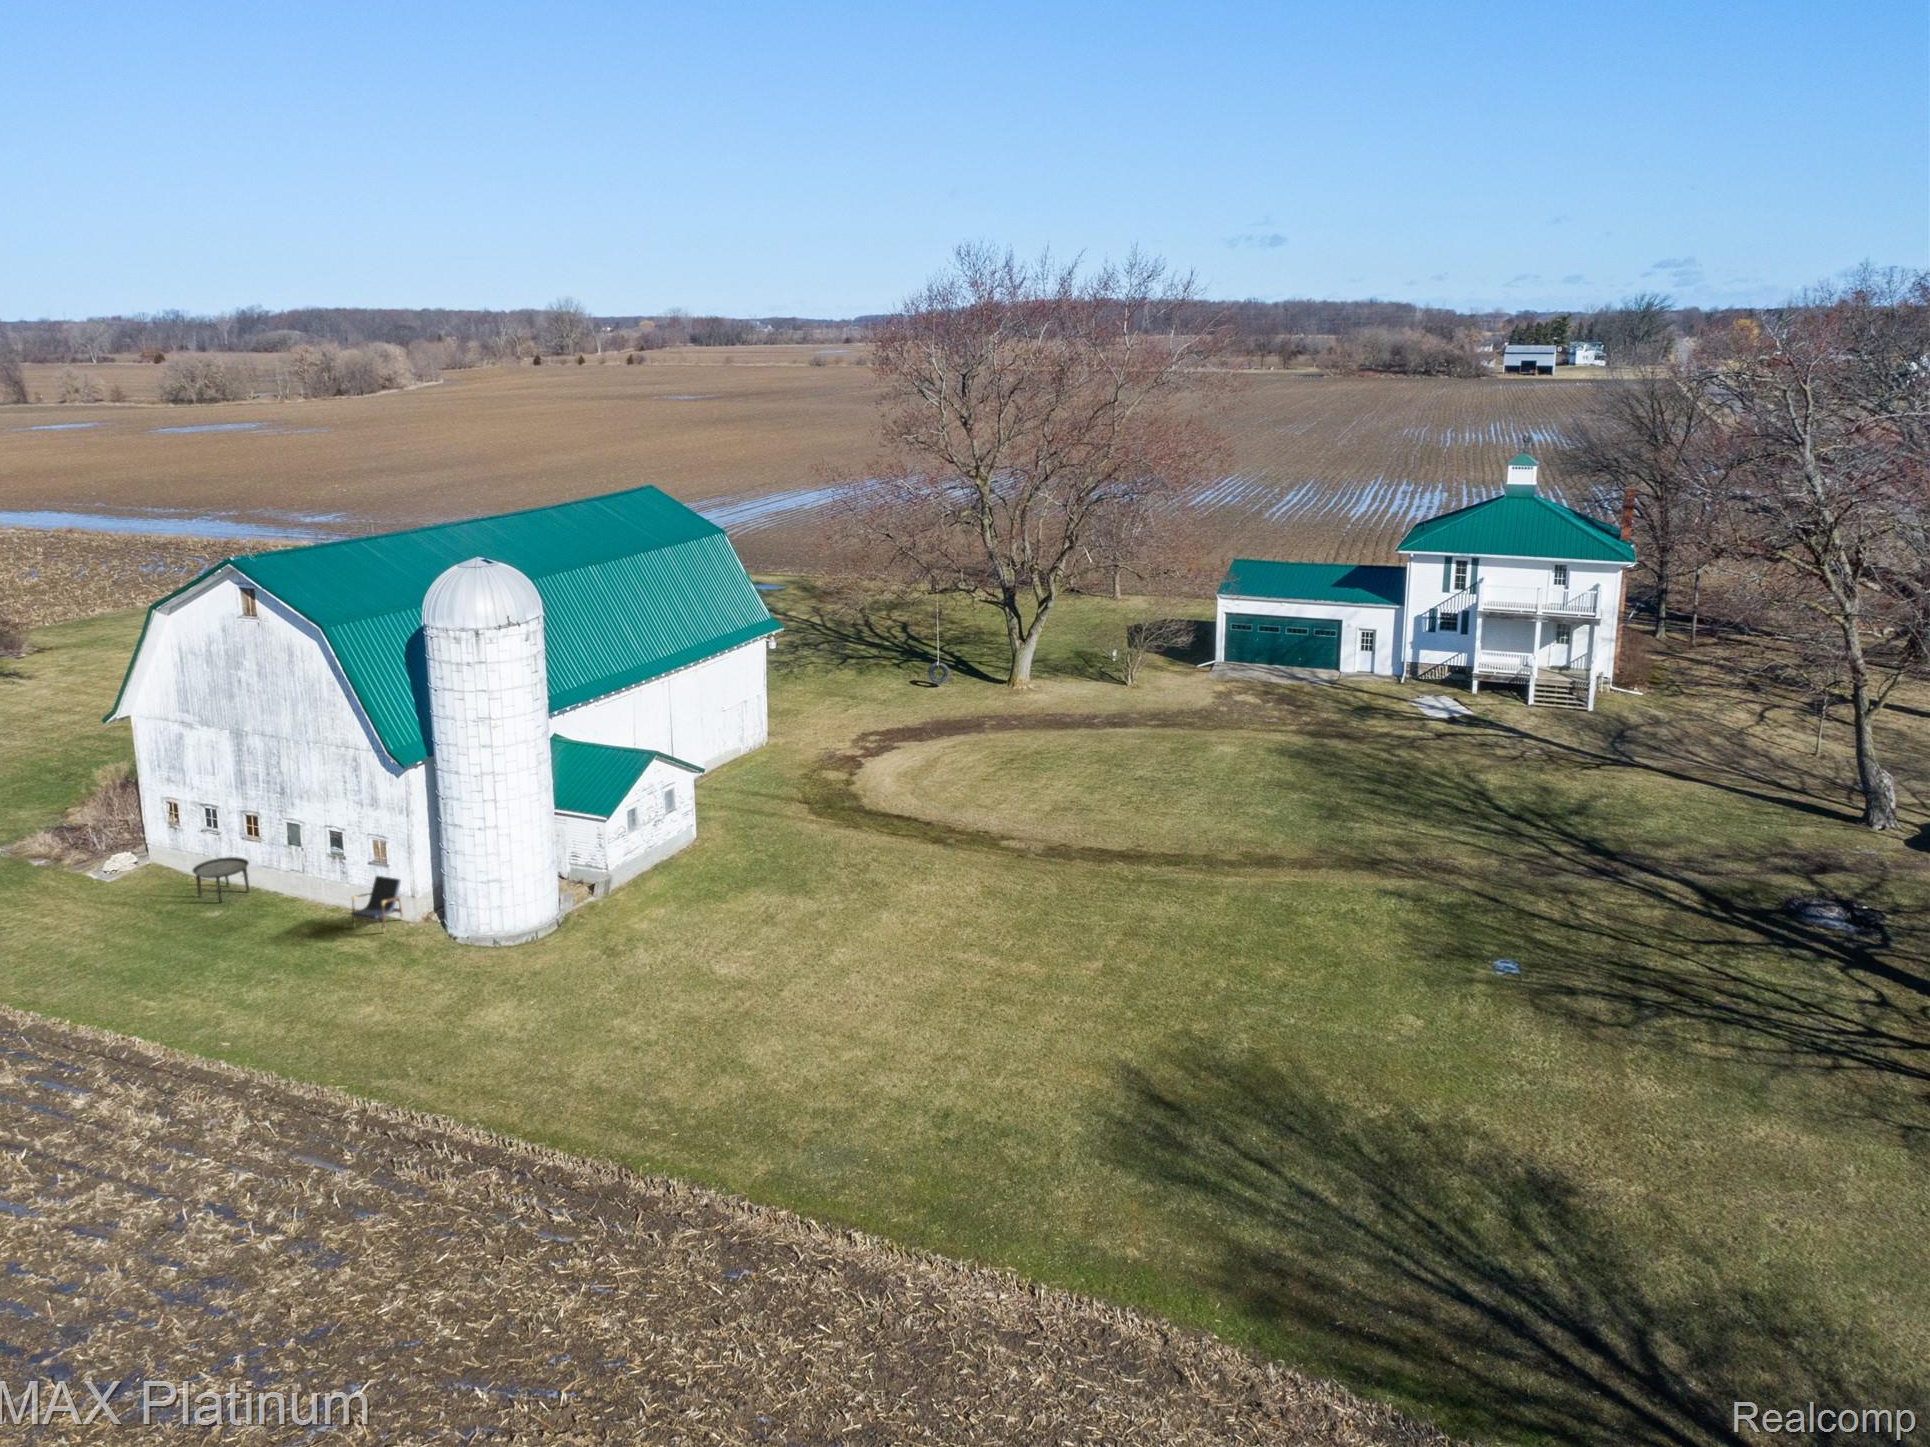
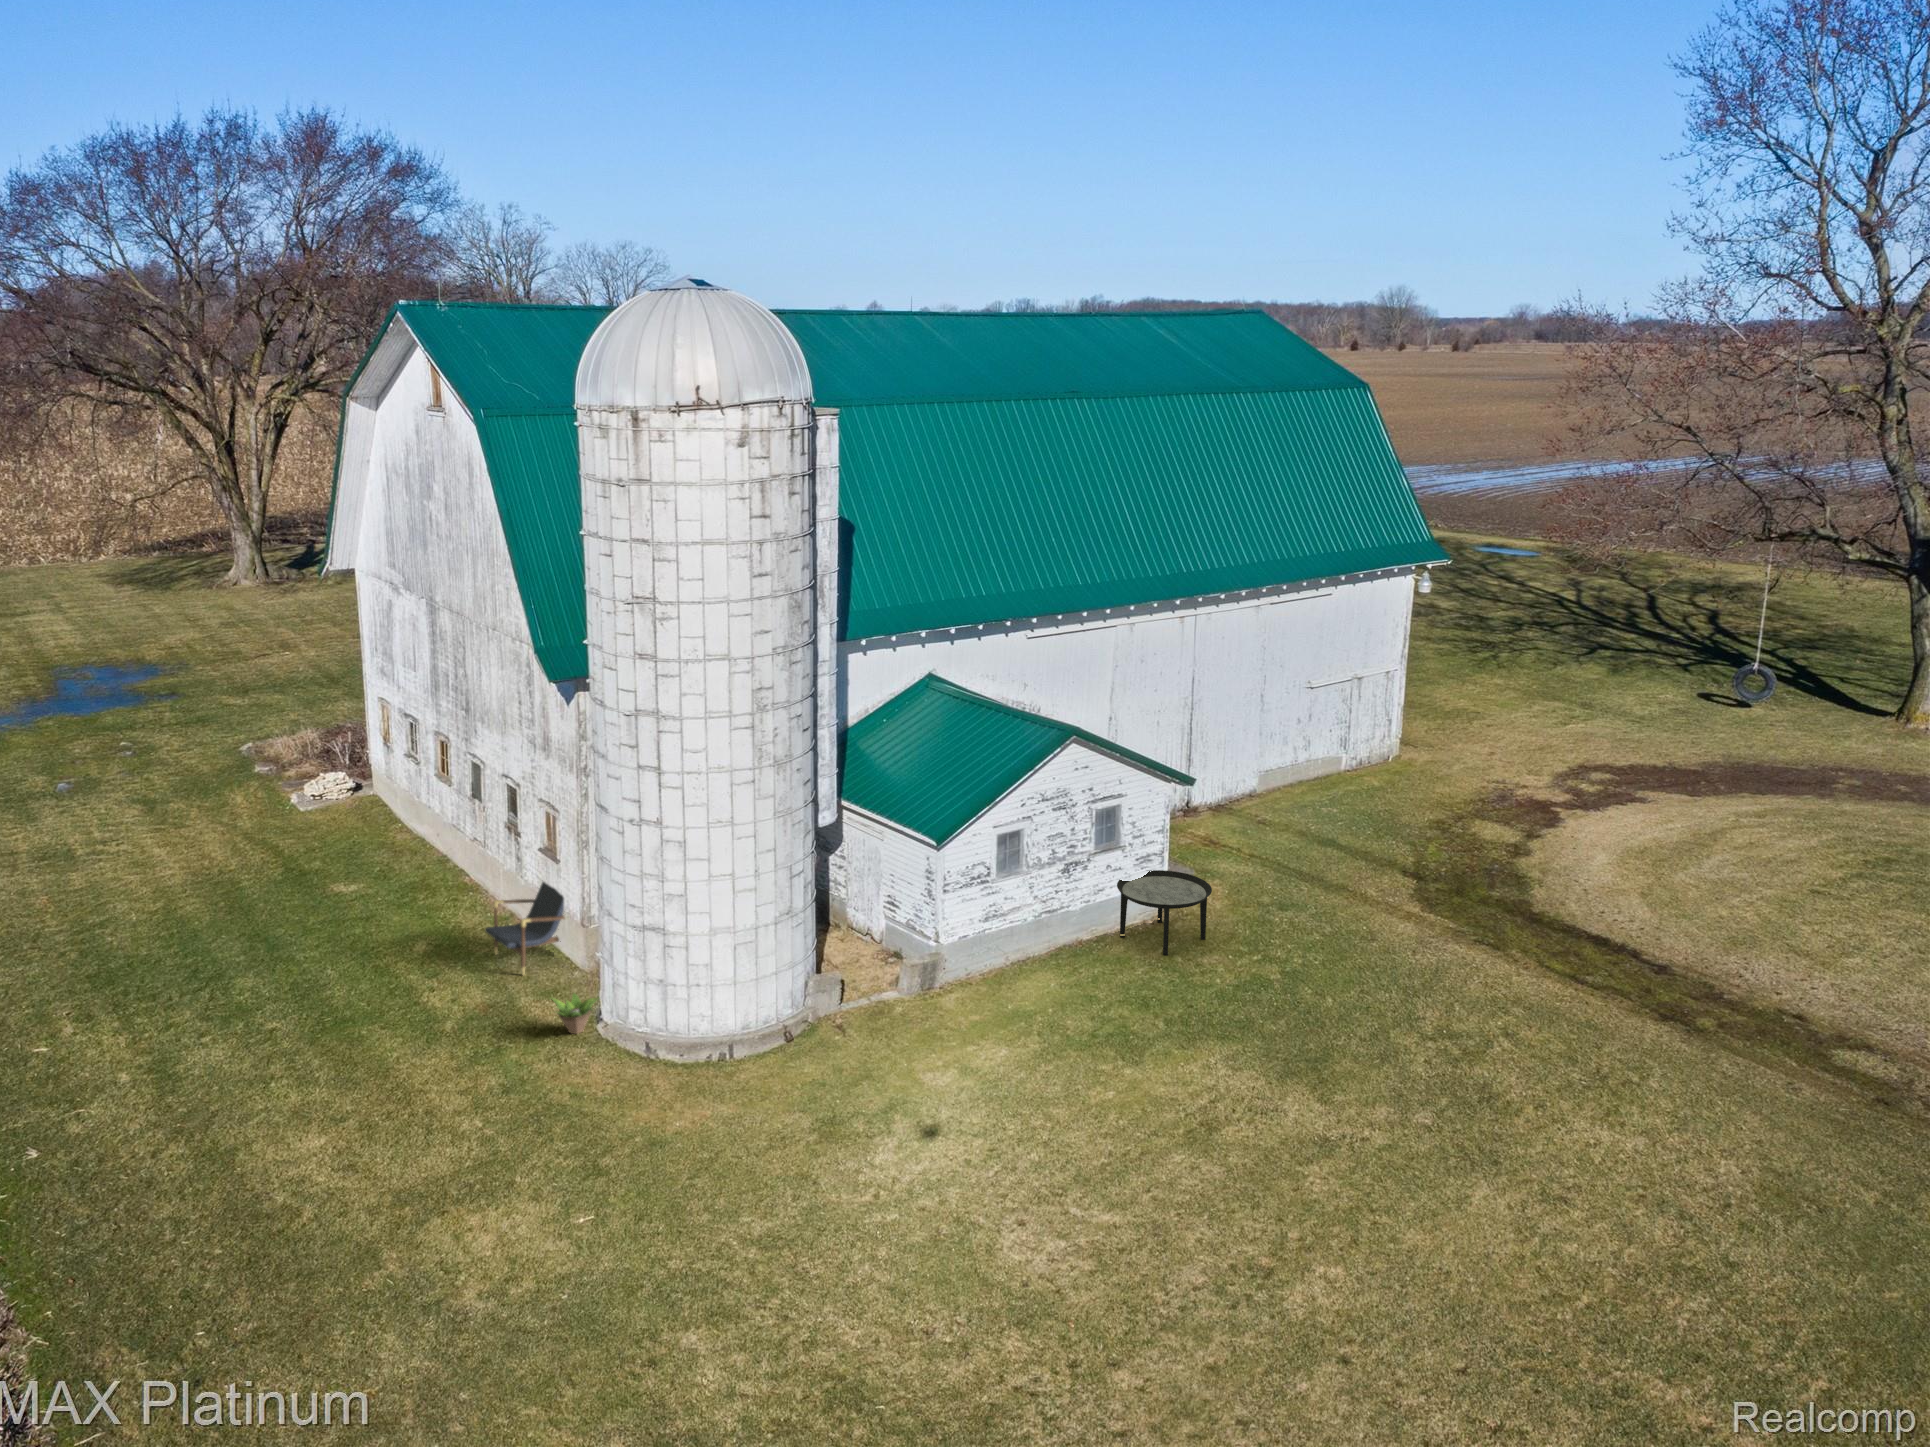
round table: present [193,857,249,903] -> present [1117,870,1212,955]
decorative plant: none [428,929,459,949] -> present [551,994,597,1034]

